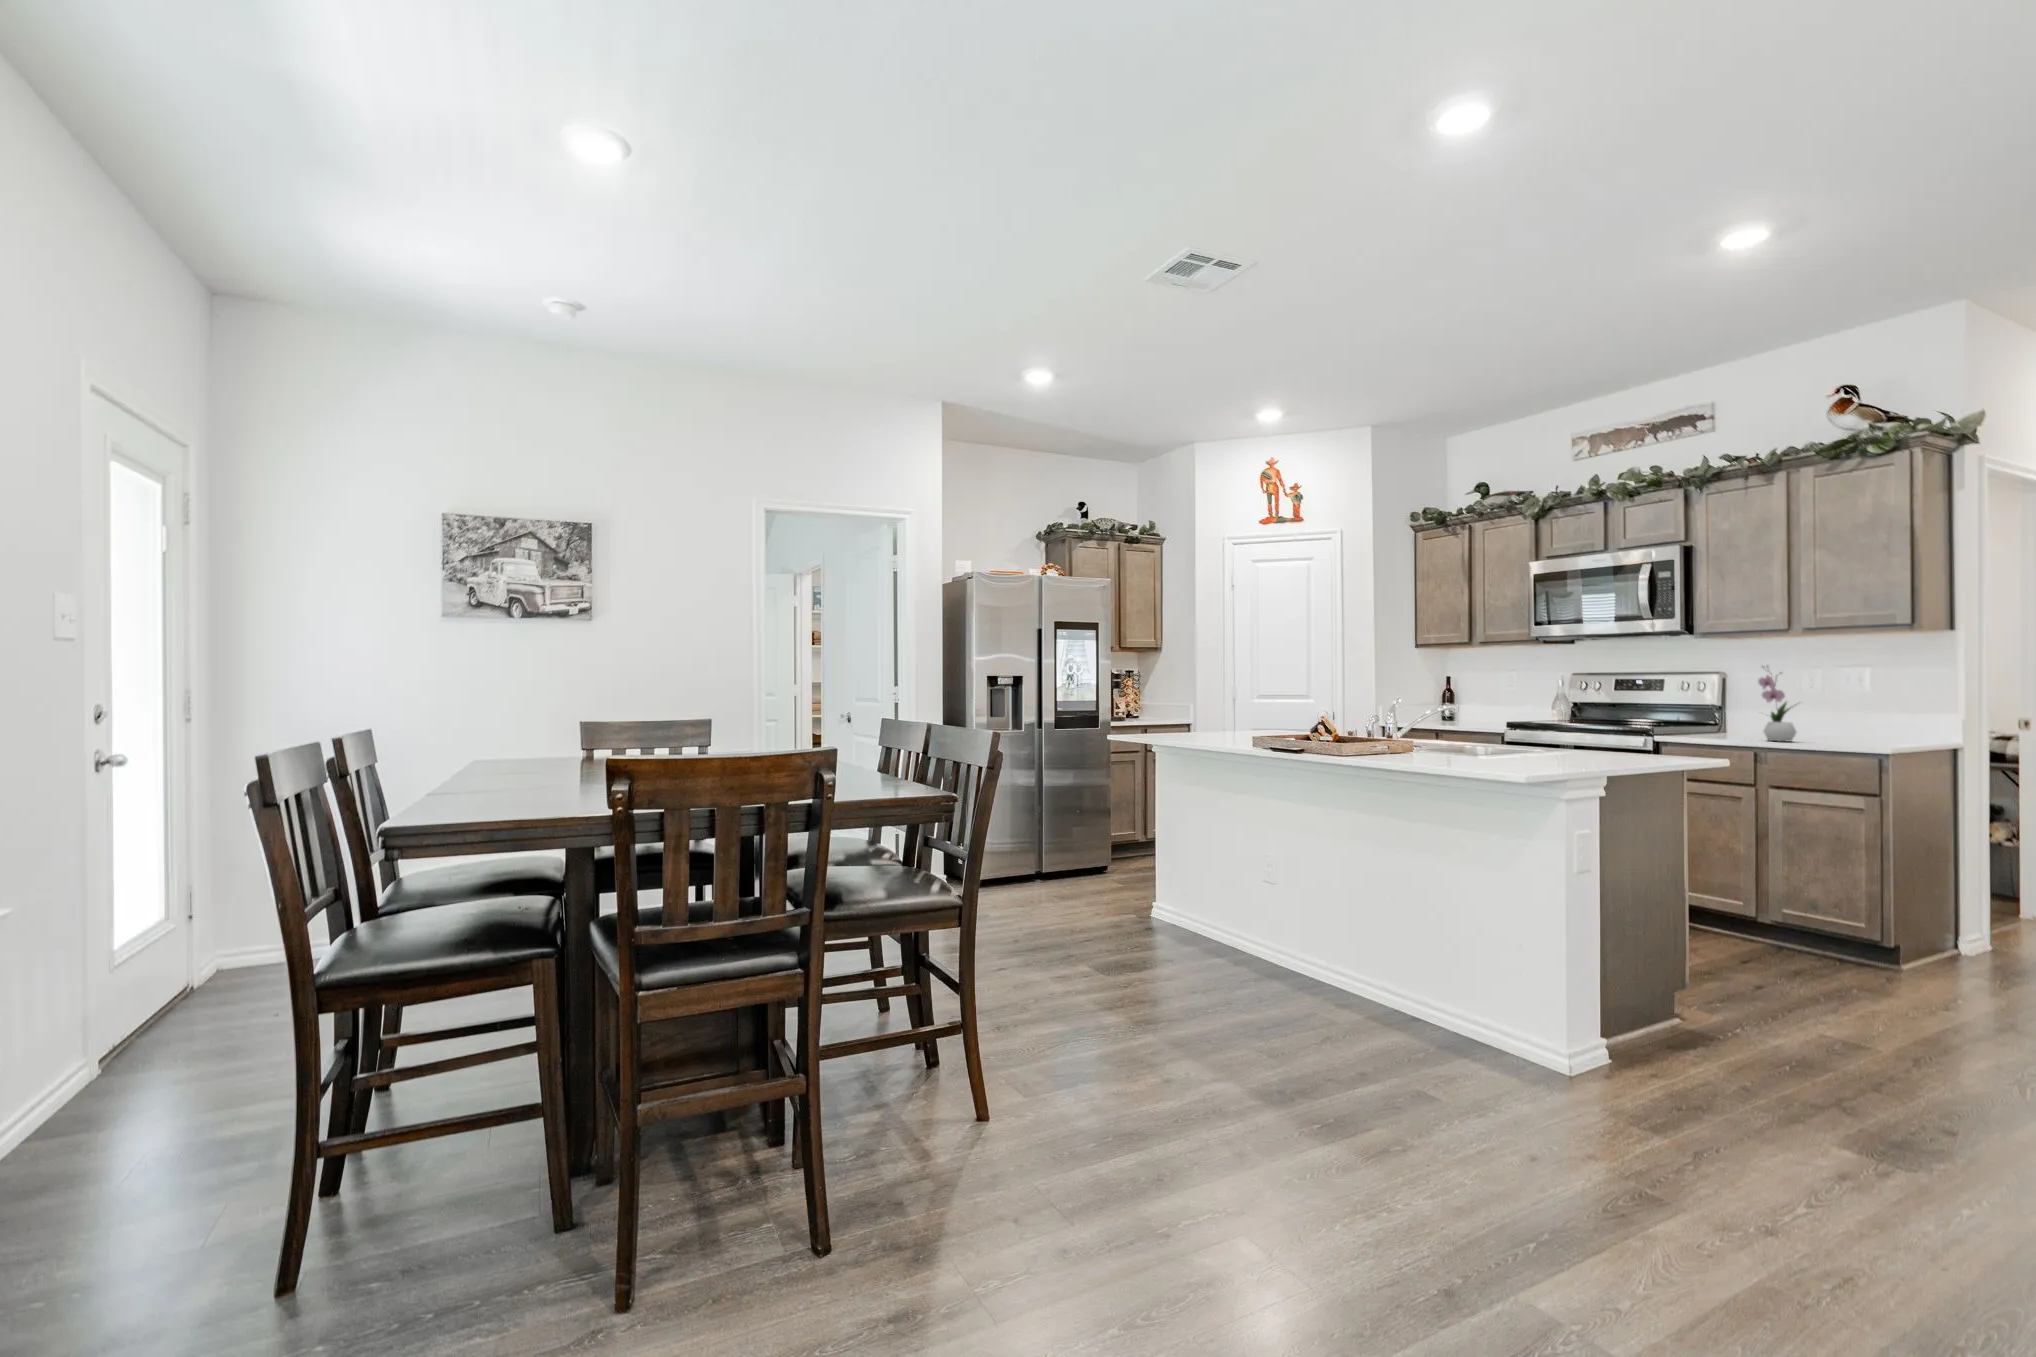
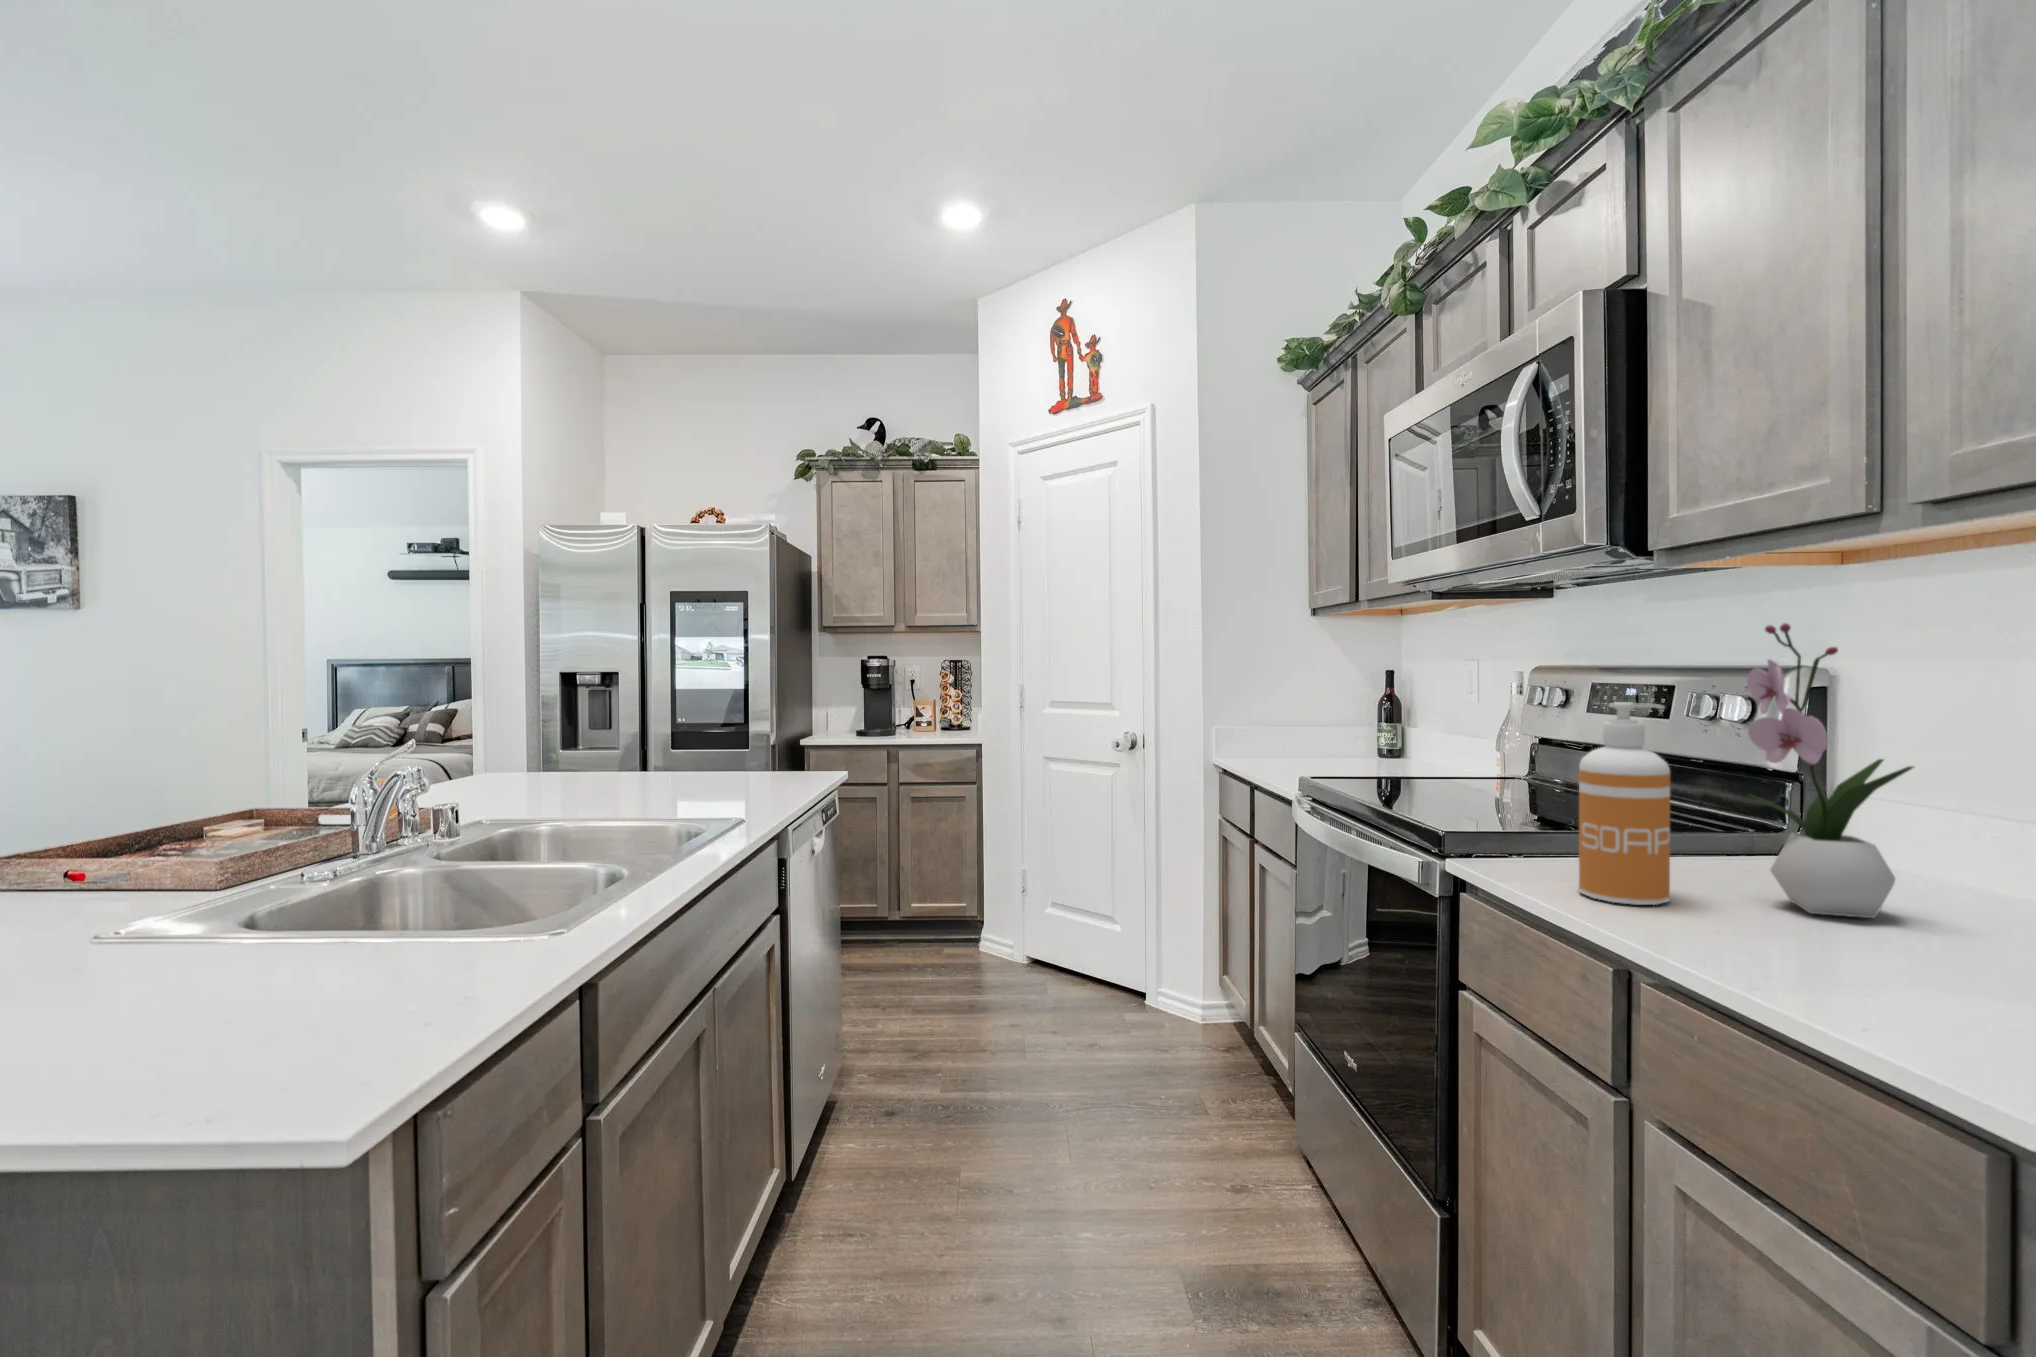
soap dispenser: none [1723,687,1751,742] -> present [1579,702,1670,905]

